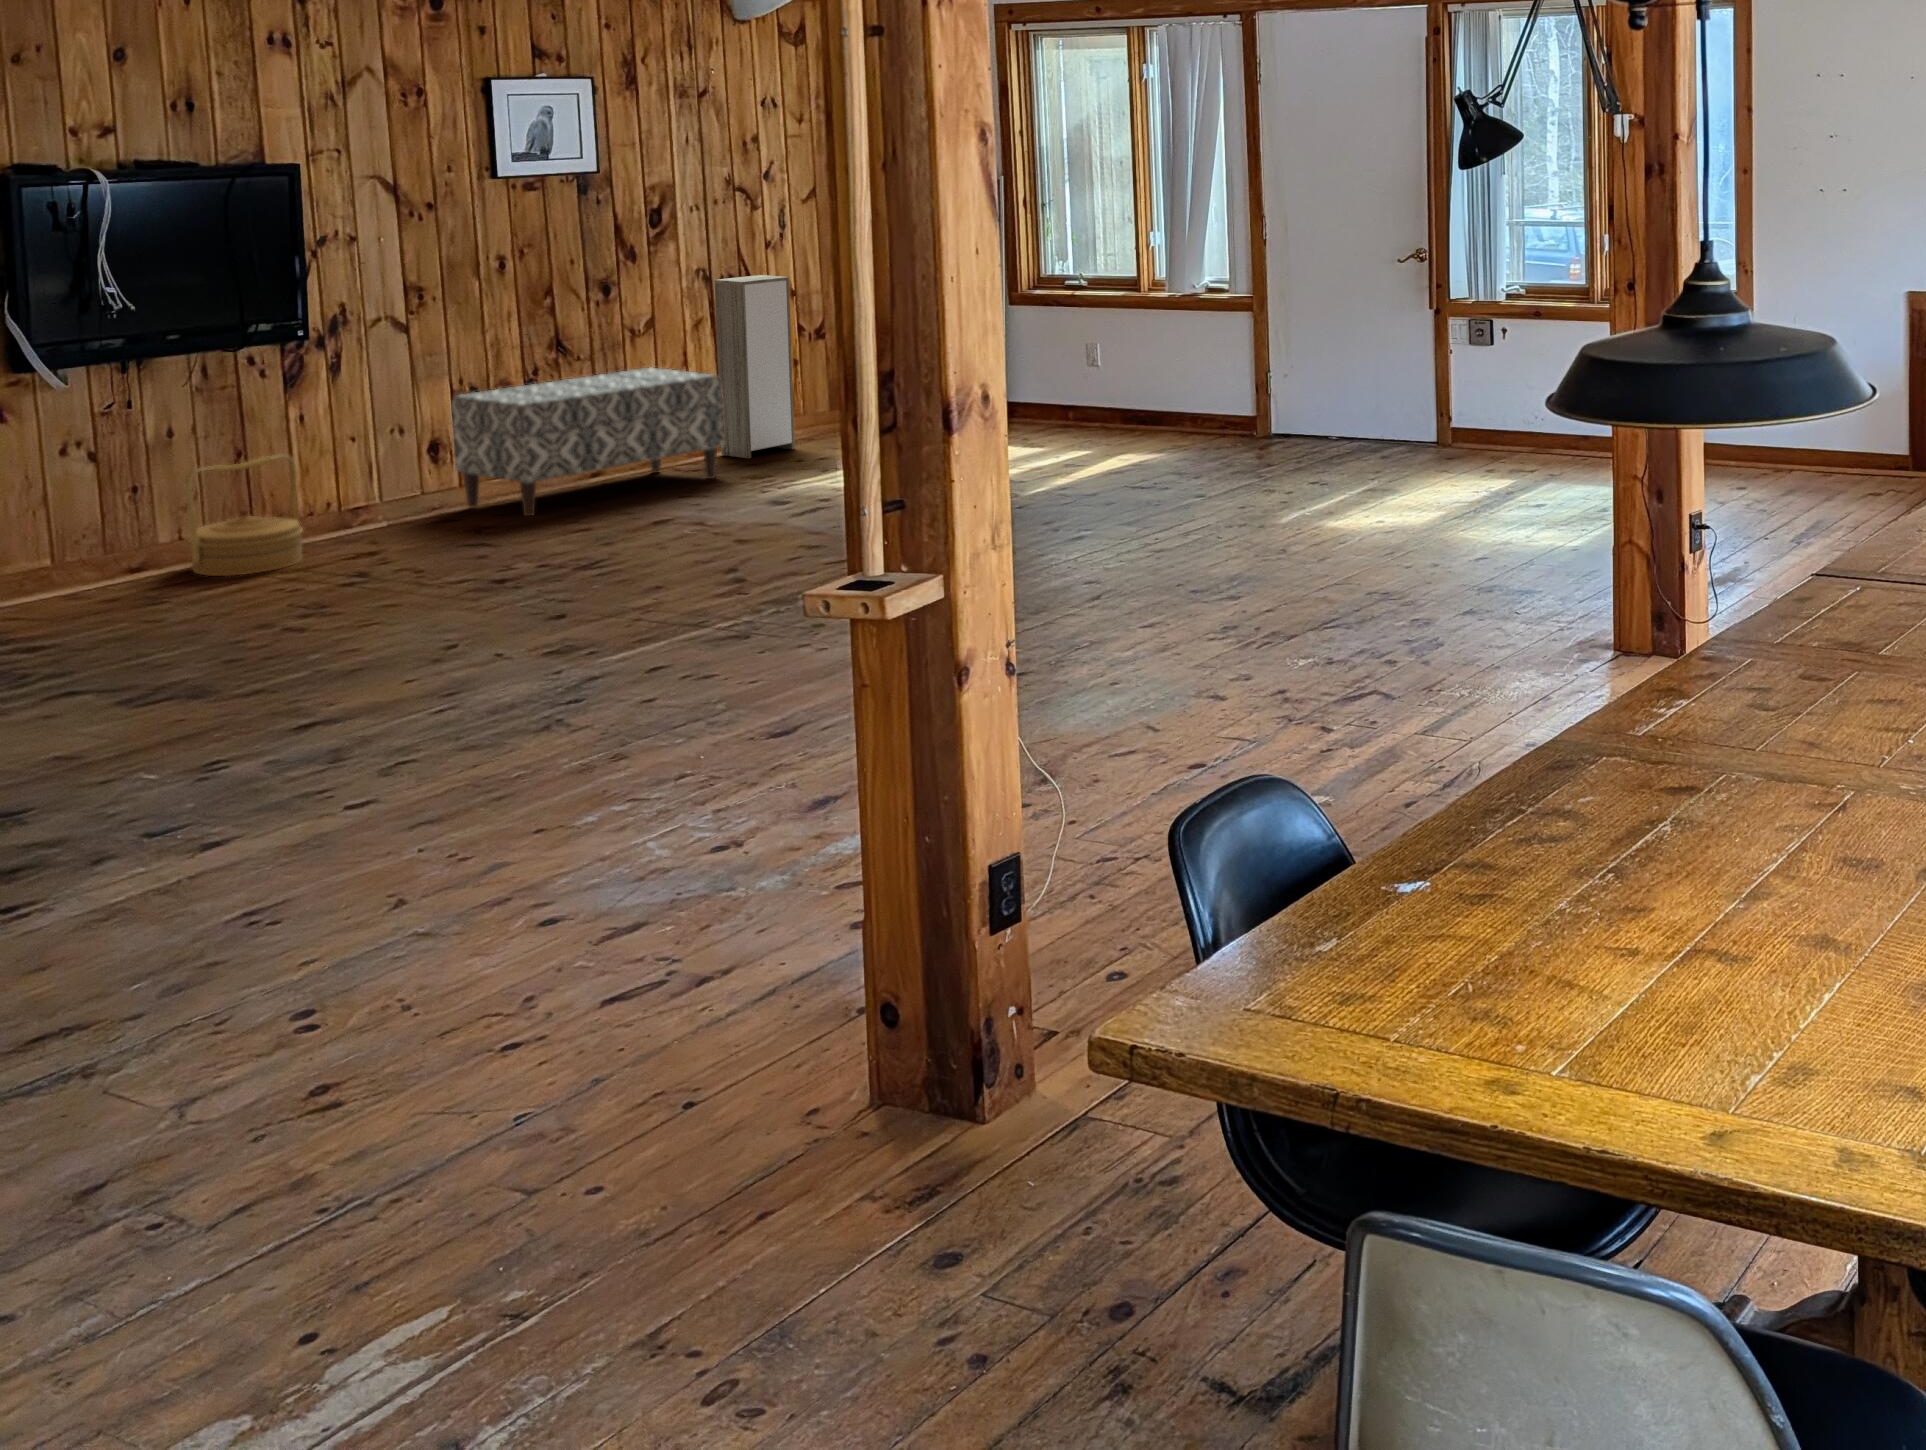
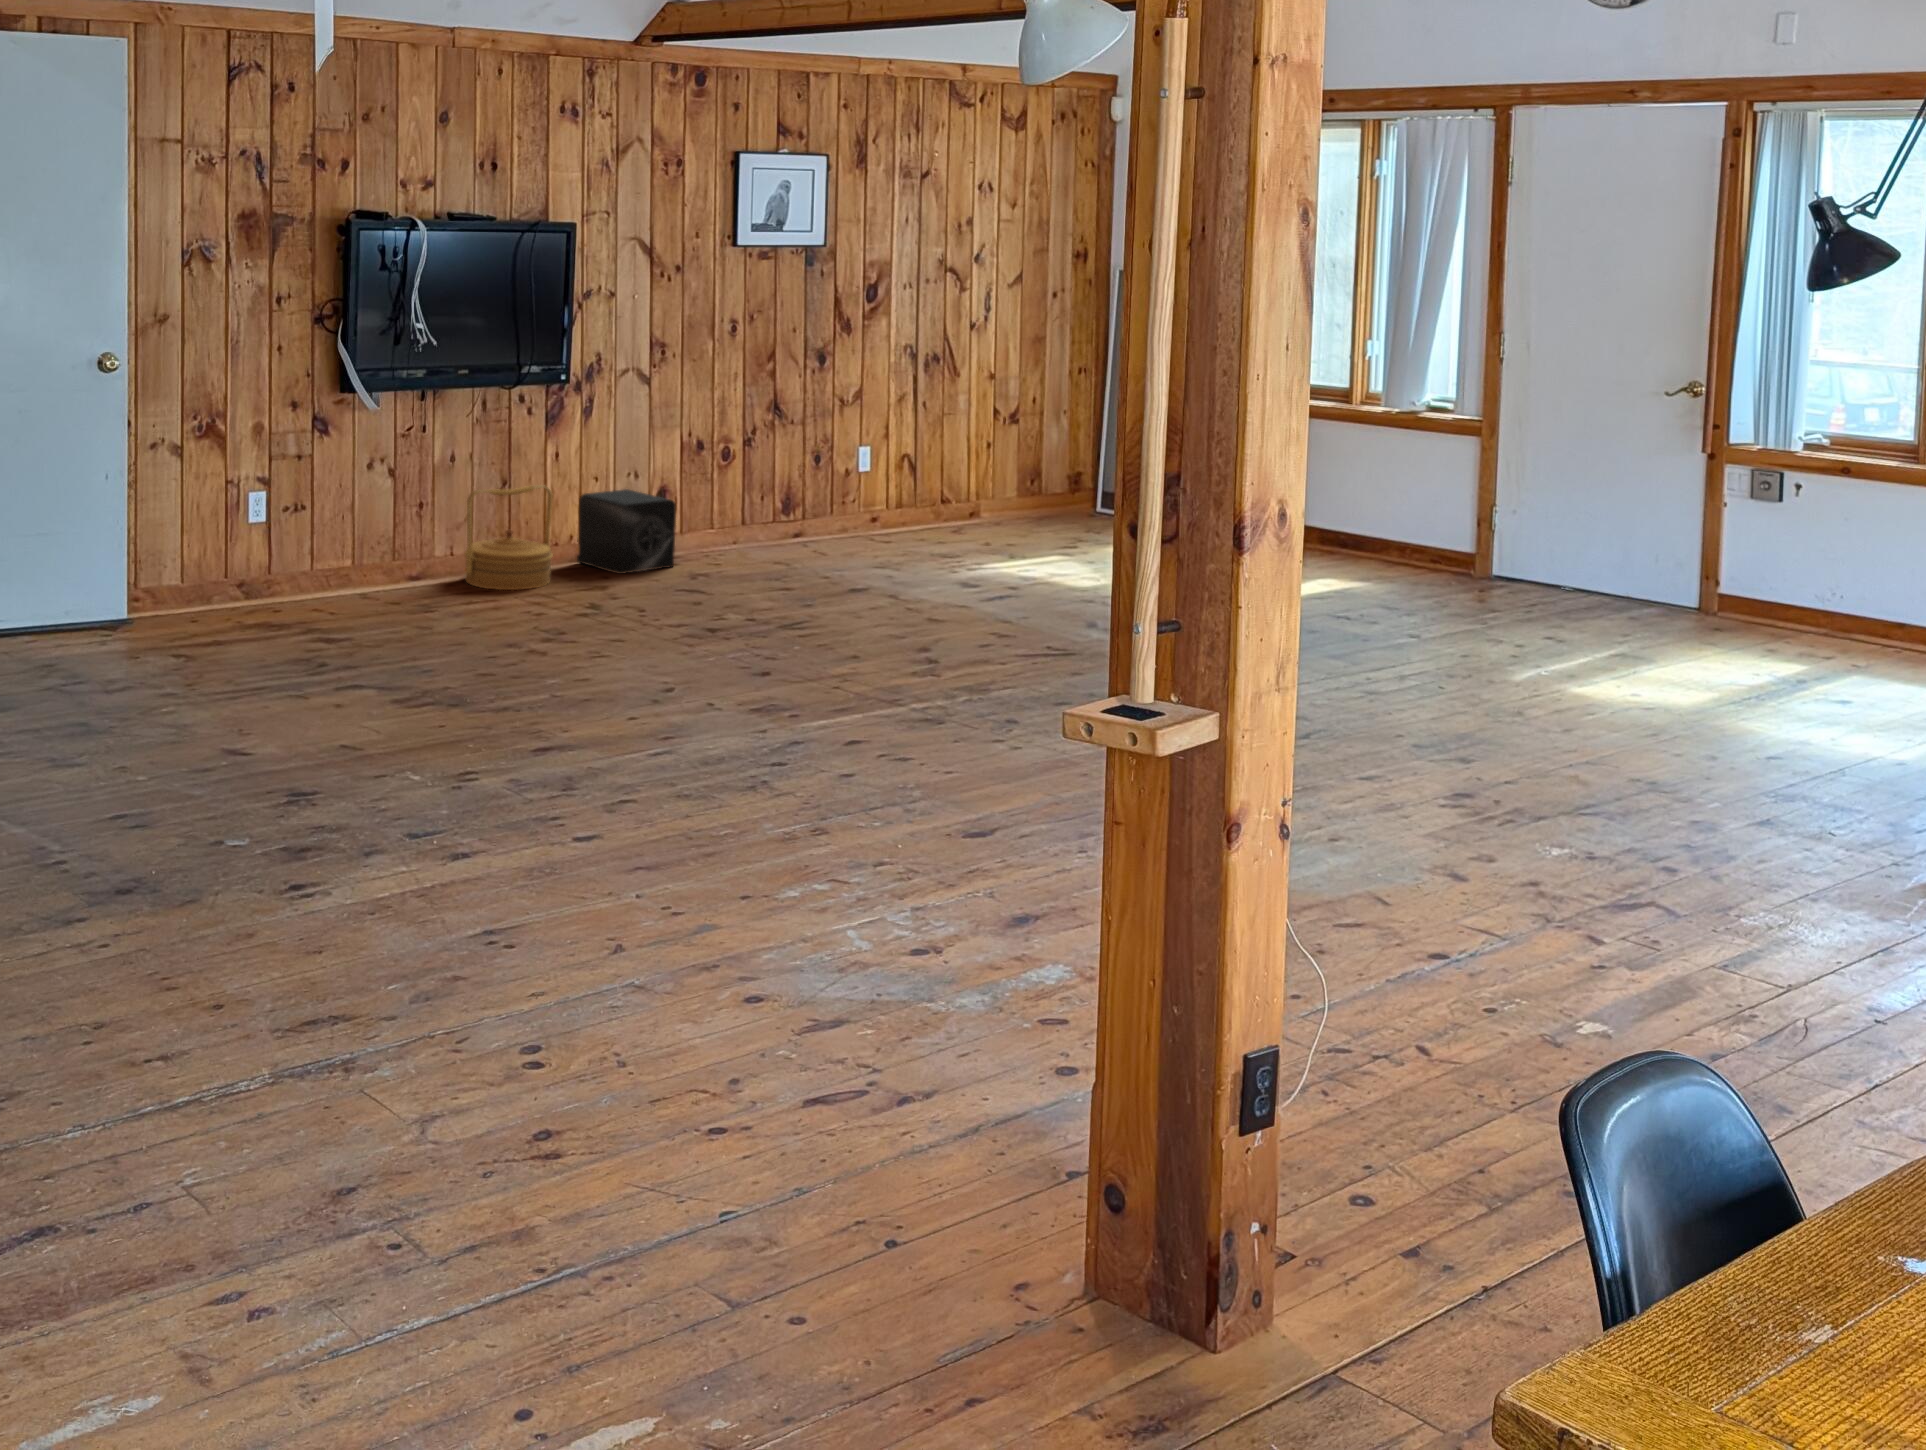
storage cabinet: present [714,275,795,458] -> none [907,355,985,534]
bench: present [452,368,724,516] -> none [678,436,916,568]
speaker: none [331,449,455,541] -> present [577,489,676,574]

